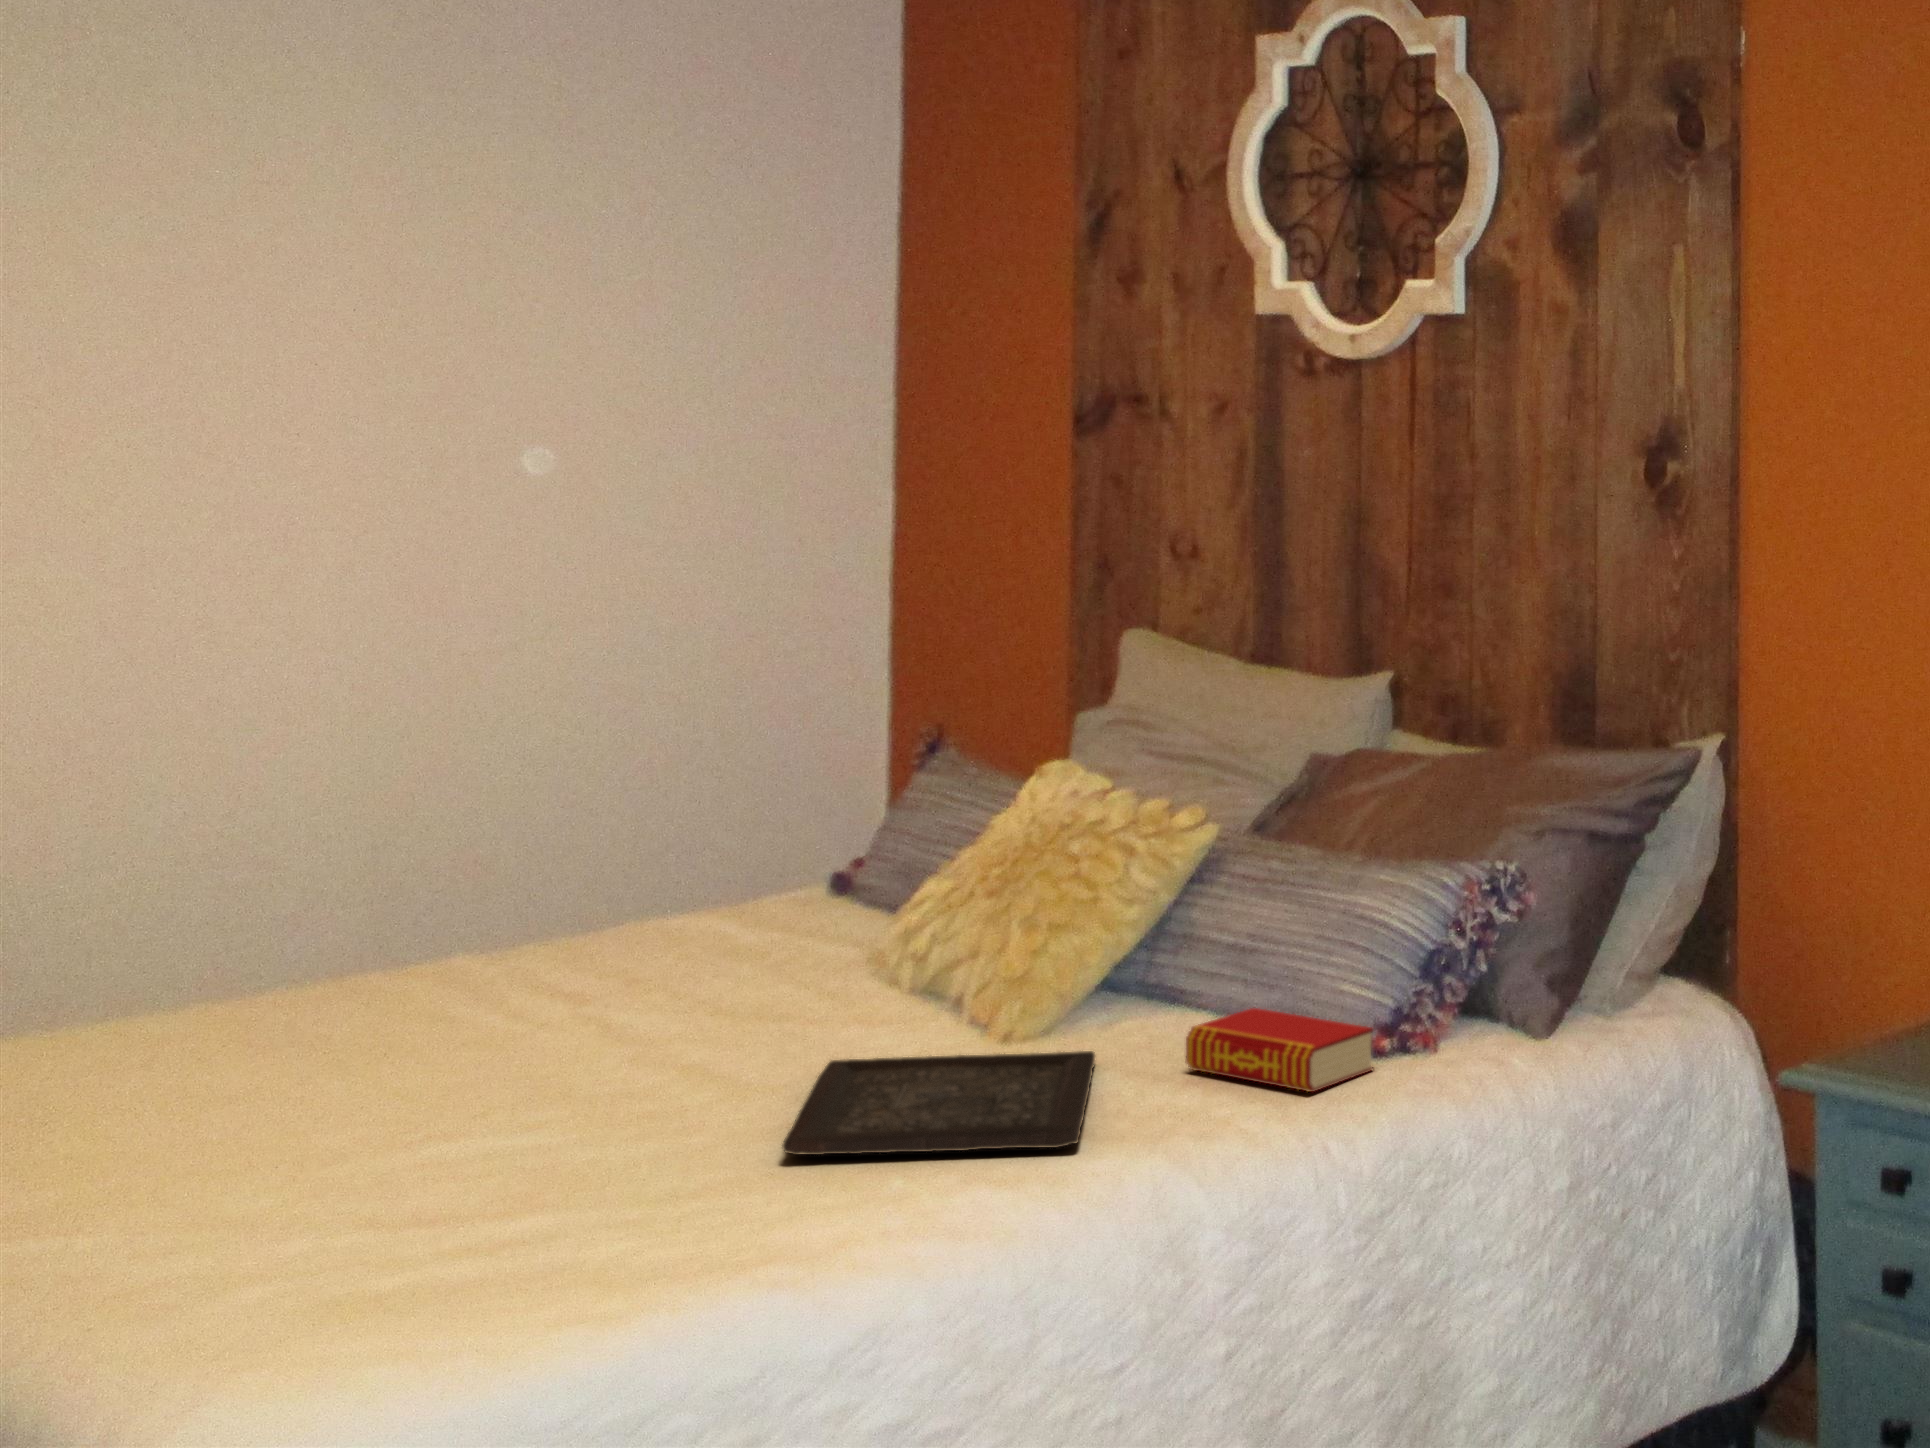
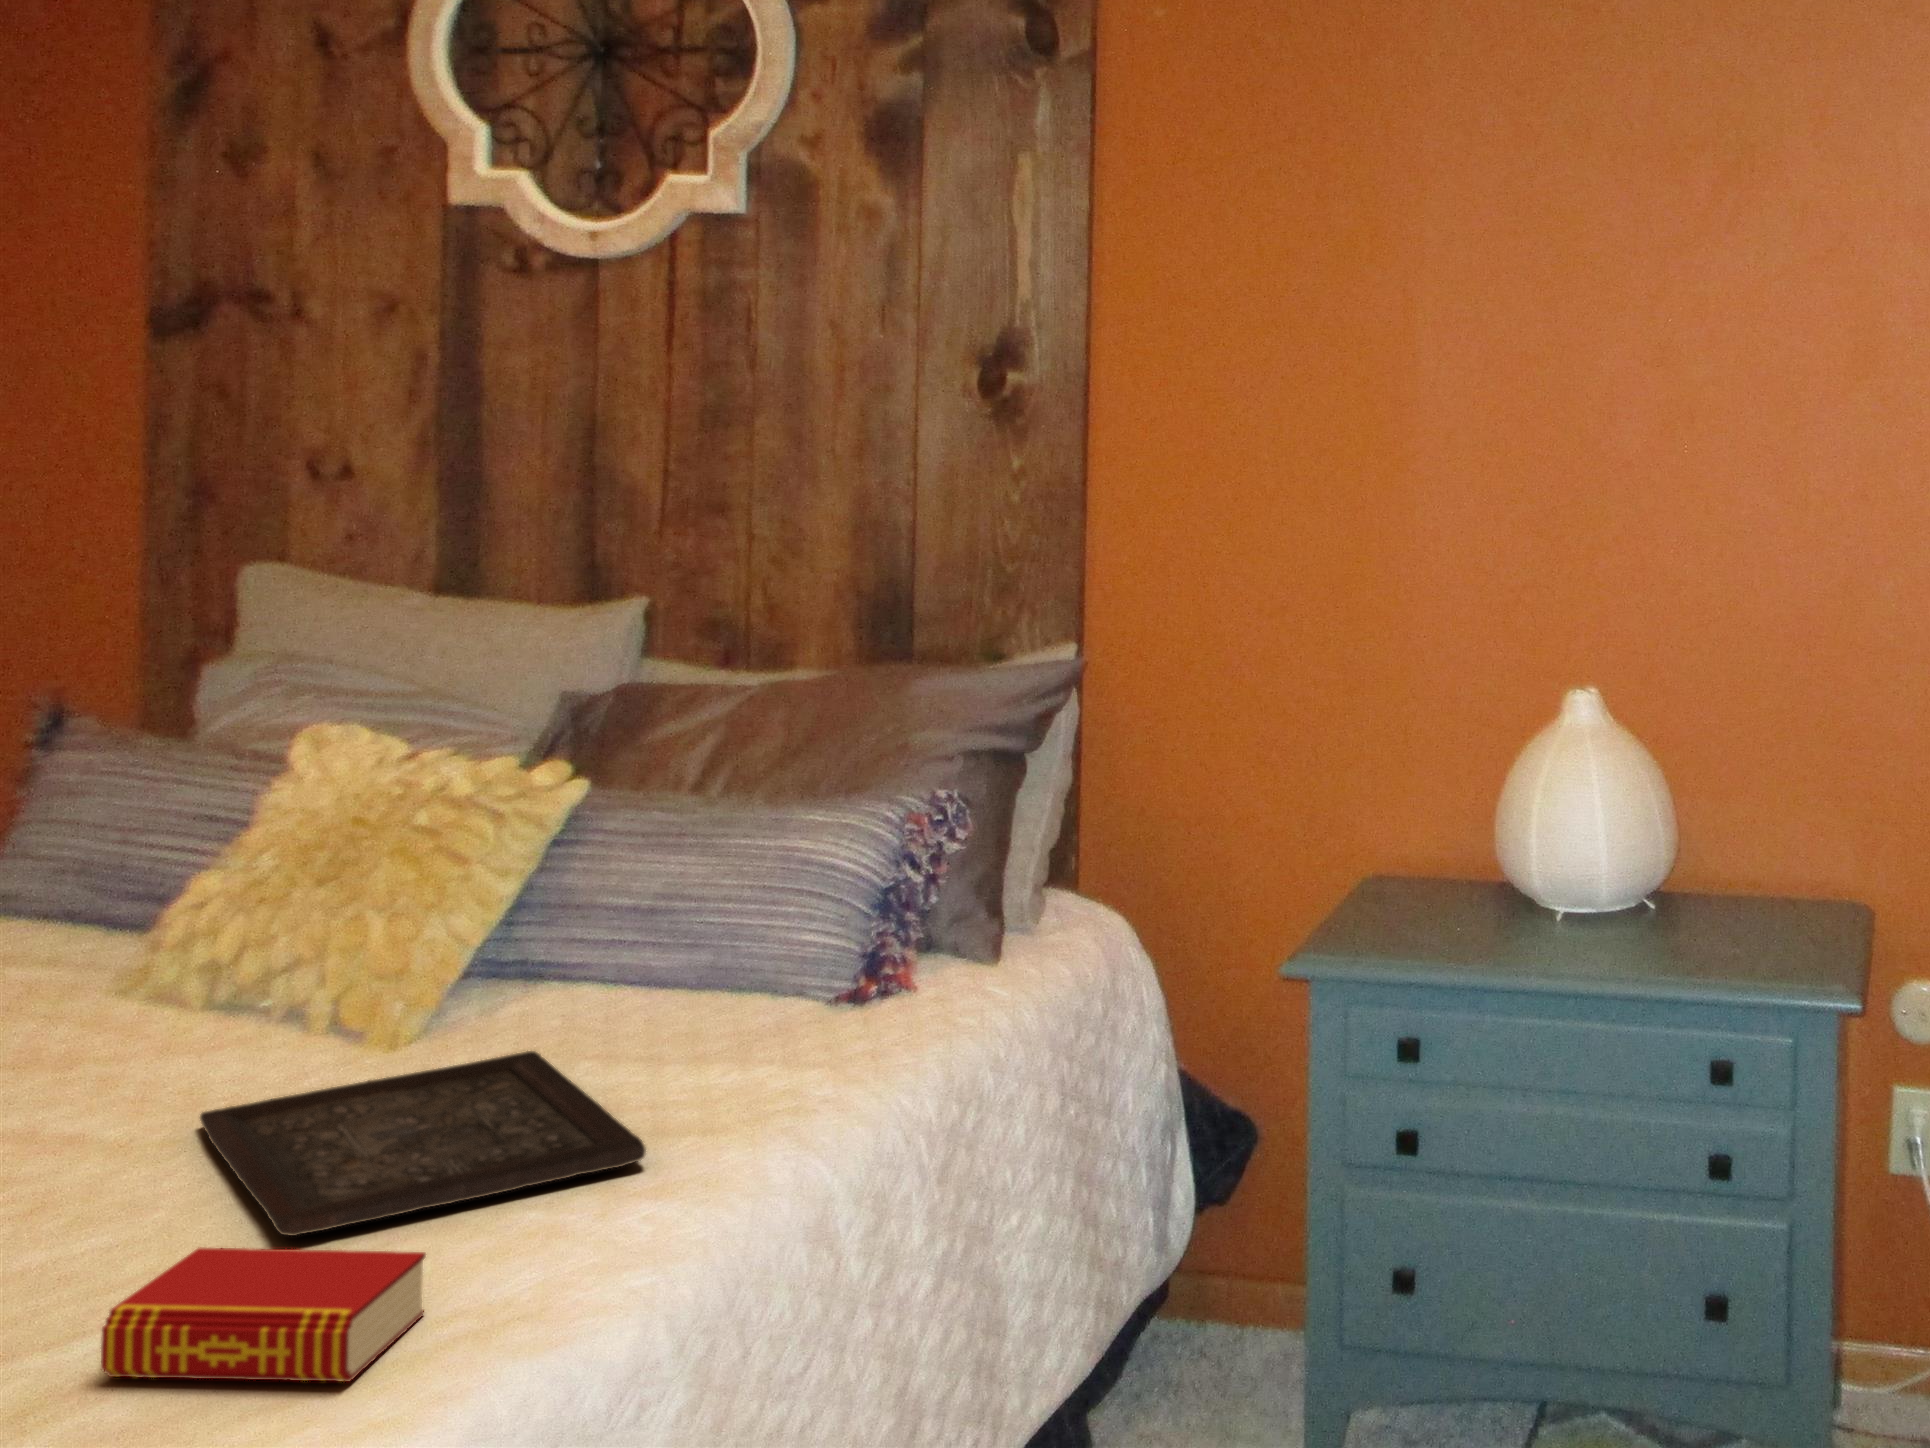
book: present [1186,1008,1373,1092] -> present [101,1247,426,1382]

